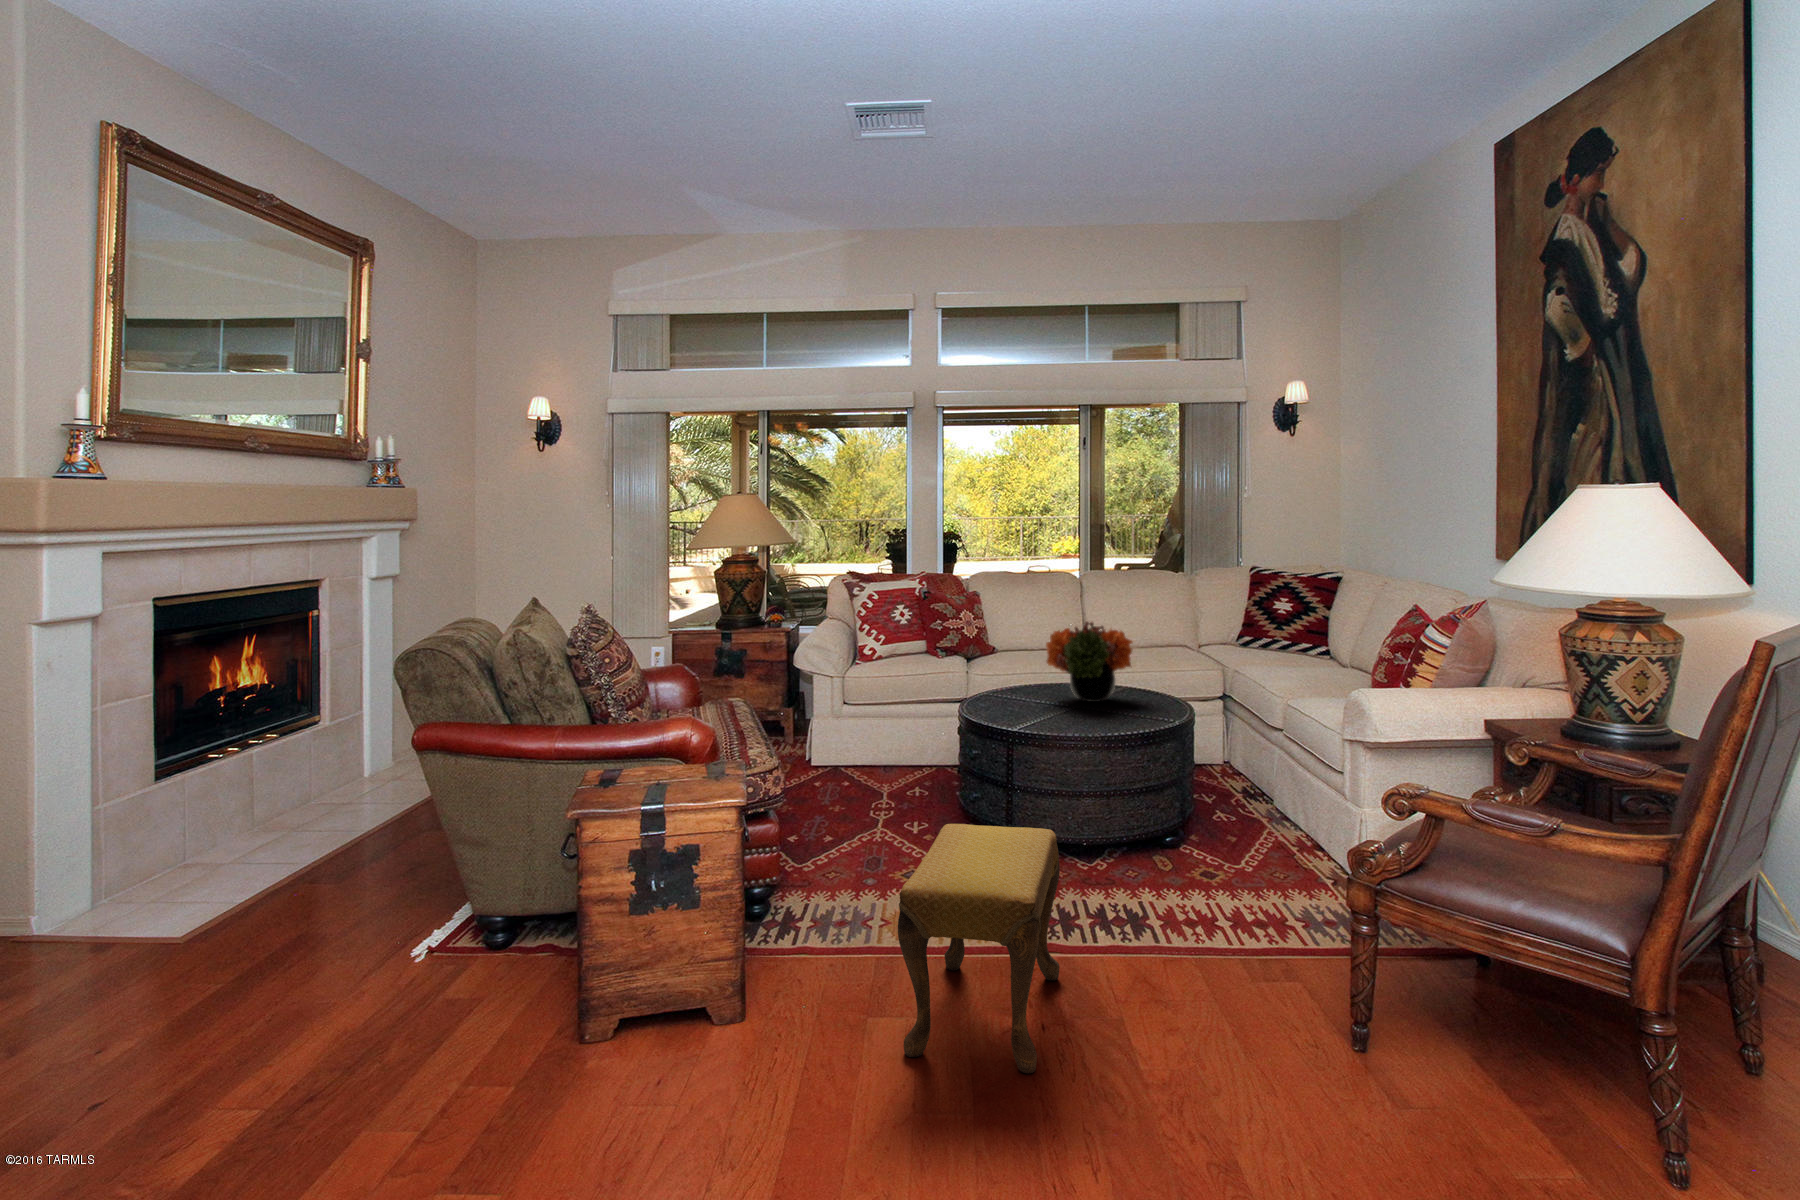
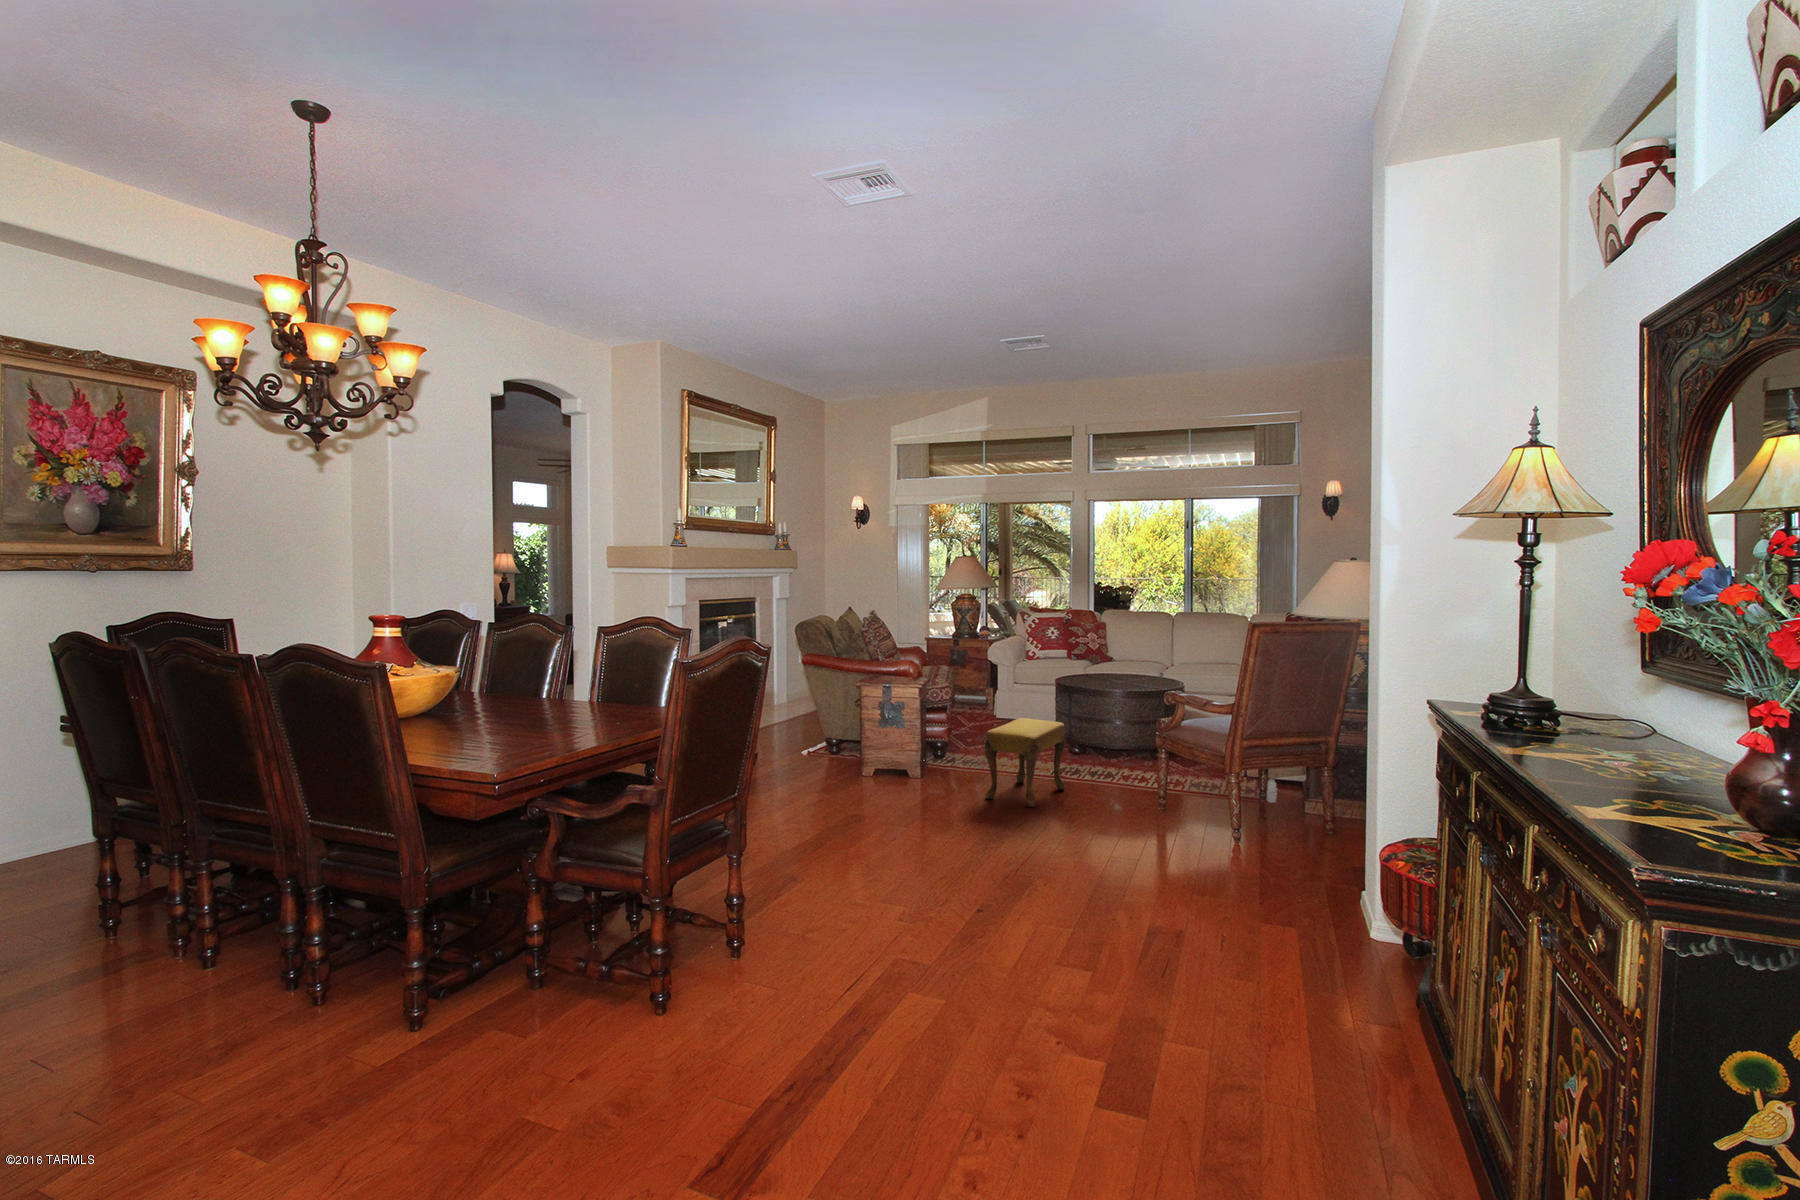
flower arrangement: present [1046,621,1132,702] -> none [1111,640,1161,684]

